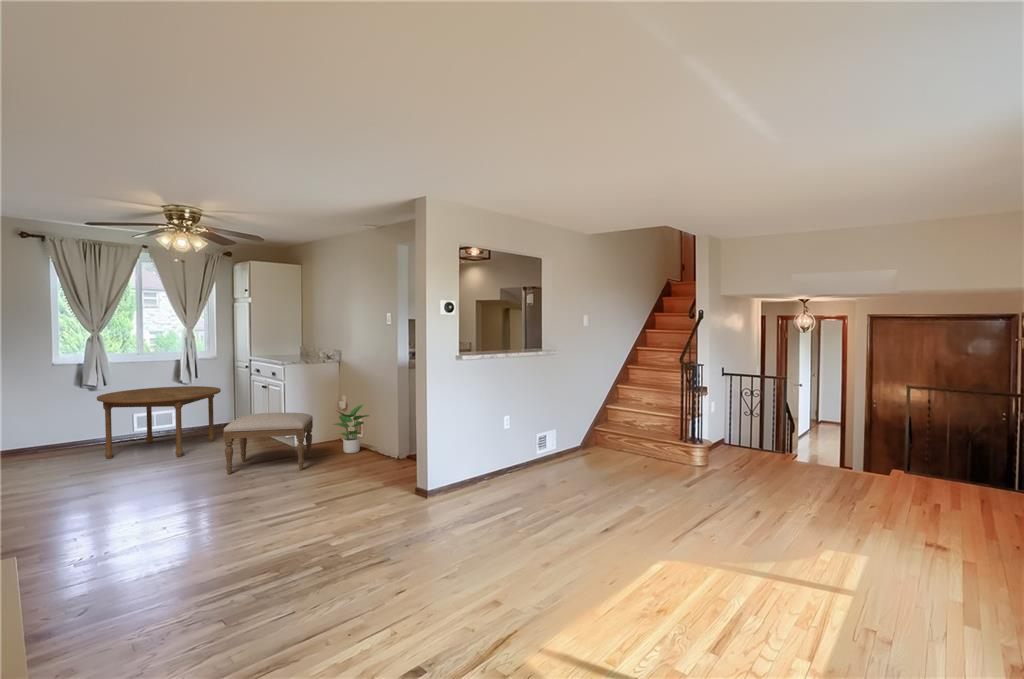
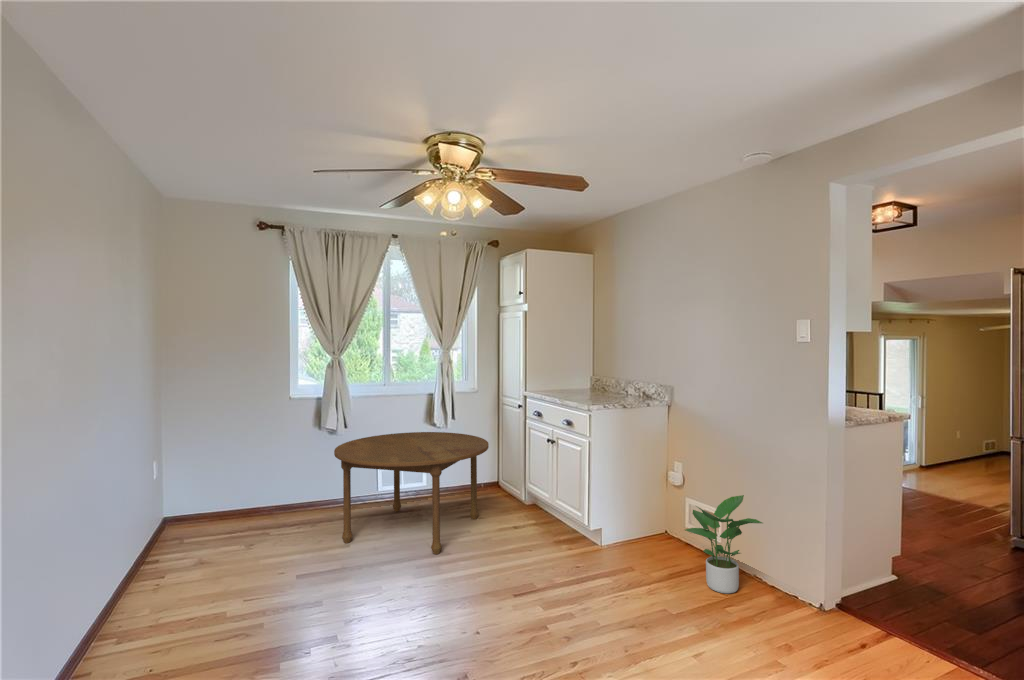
ottoman: present [223,413,313,474] -> none [516,505,666,643]

